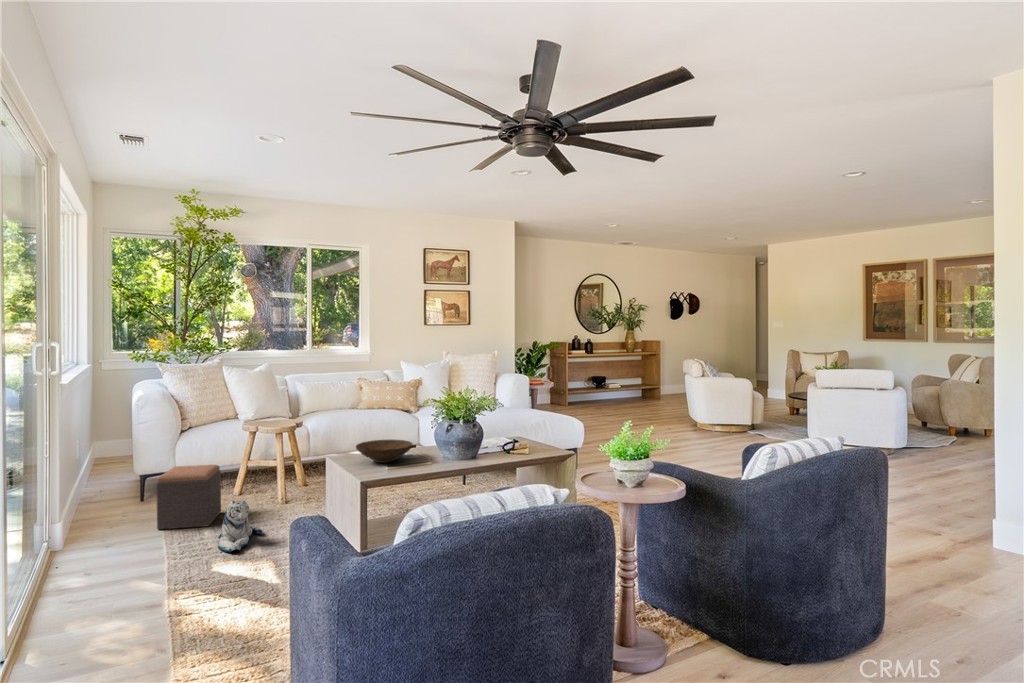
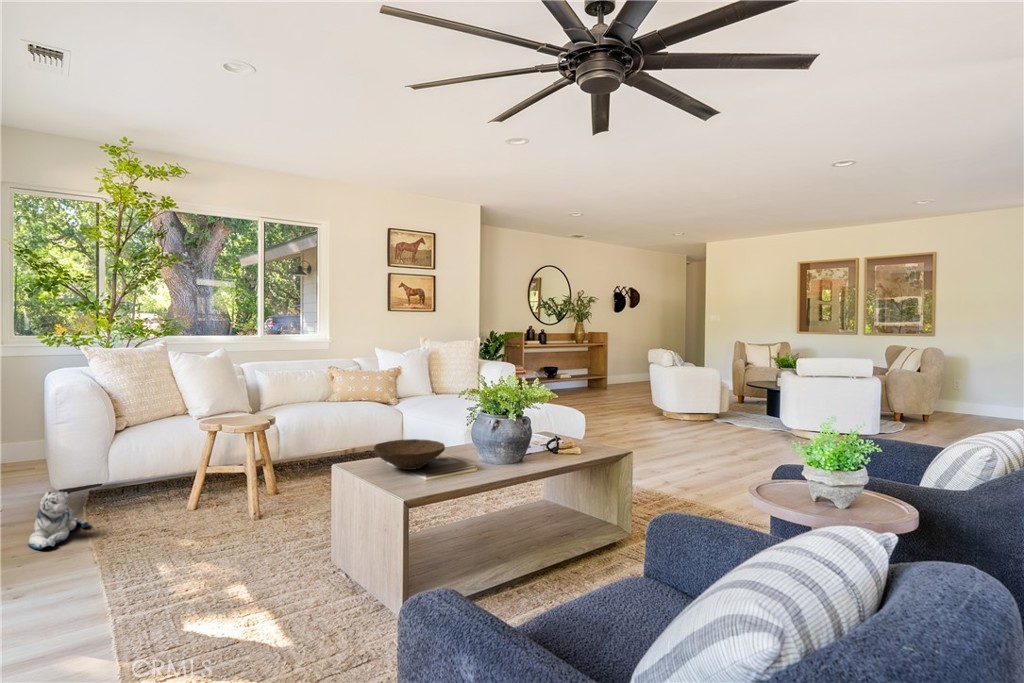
footstool: present [156,465,221,530] -> none [89,475,176,566]
plush toy: present [218,501,262,552] -> present [28,492,88,550]

